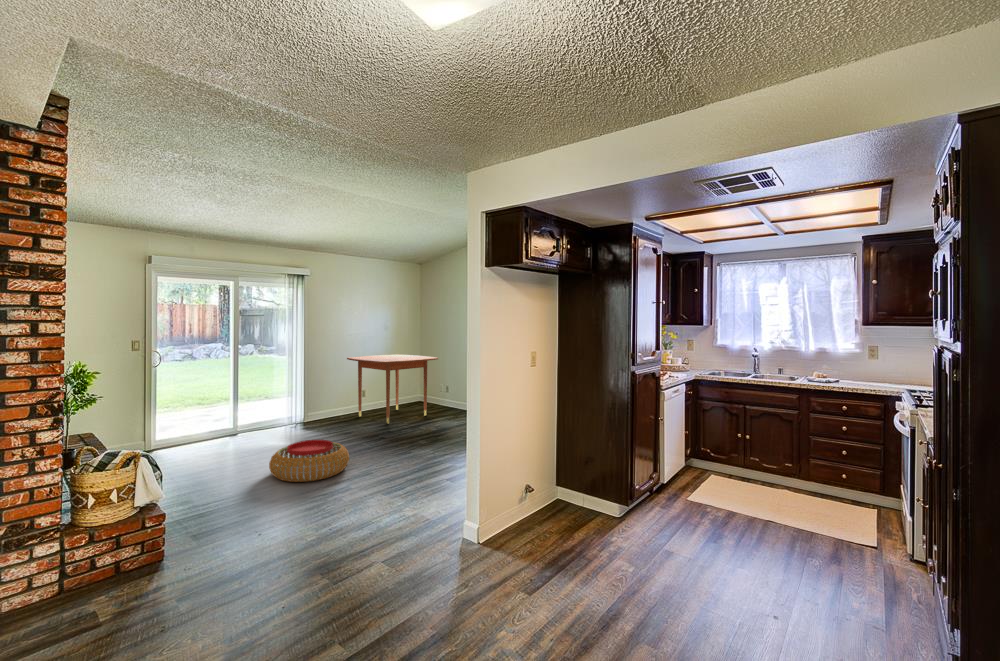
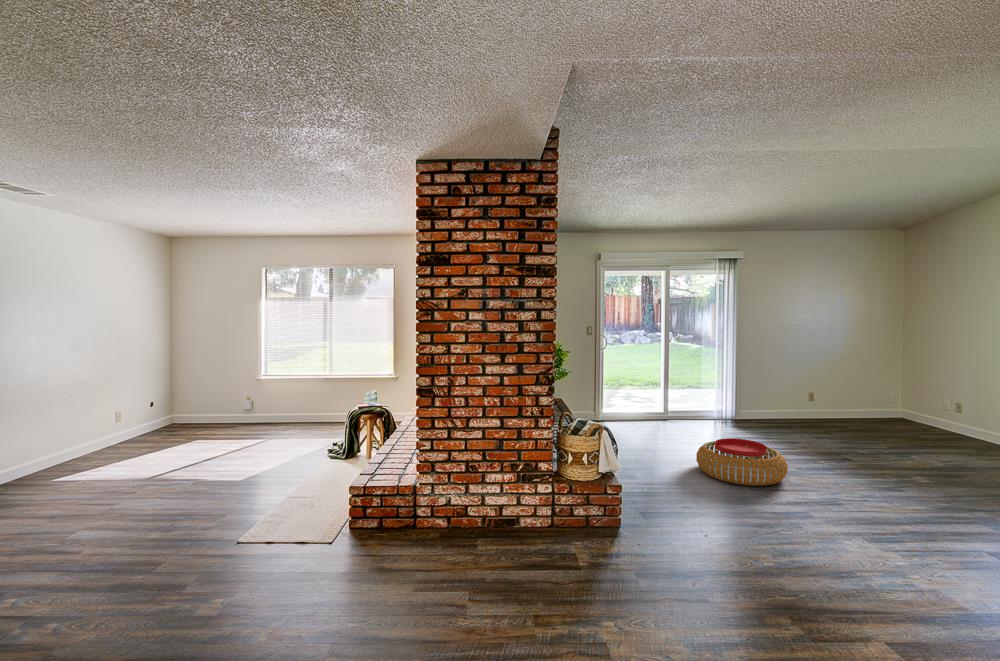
dining table: present [347,355,438,424] -> none [770,349,910,435]

